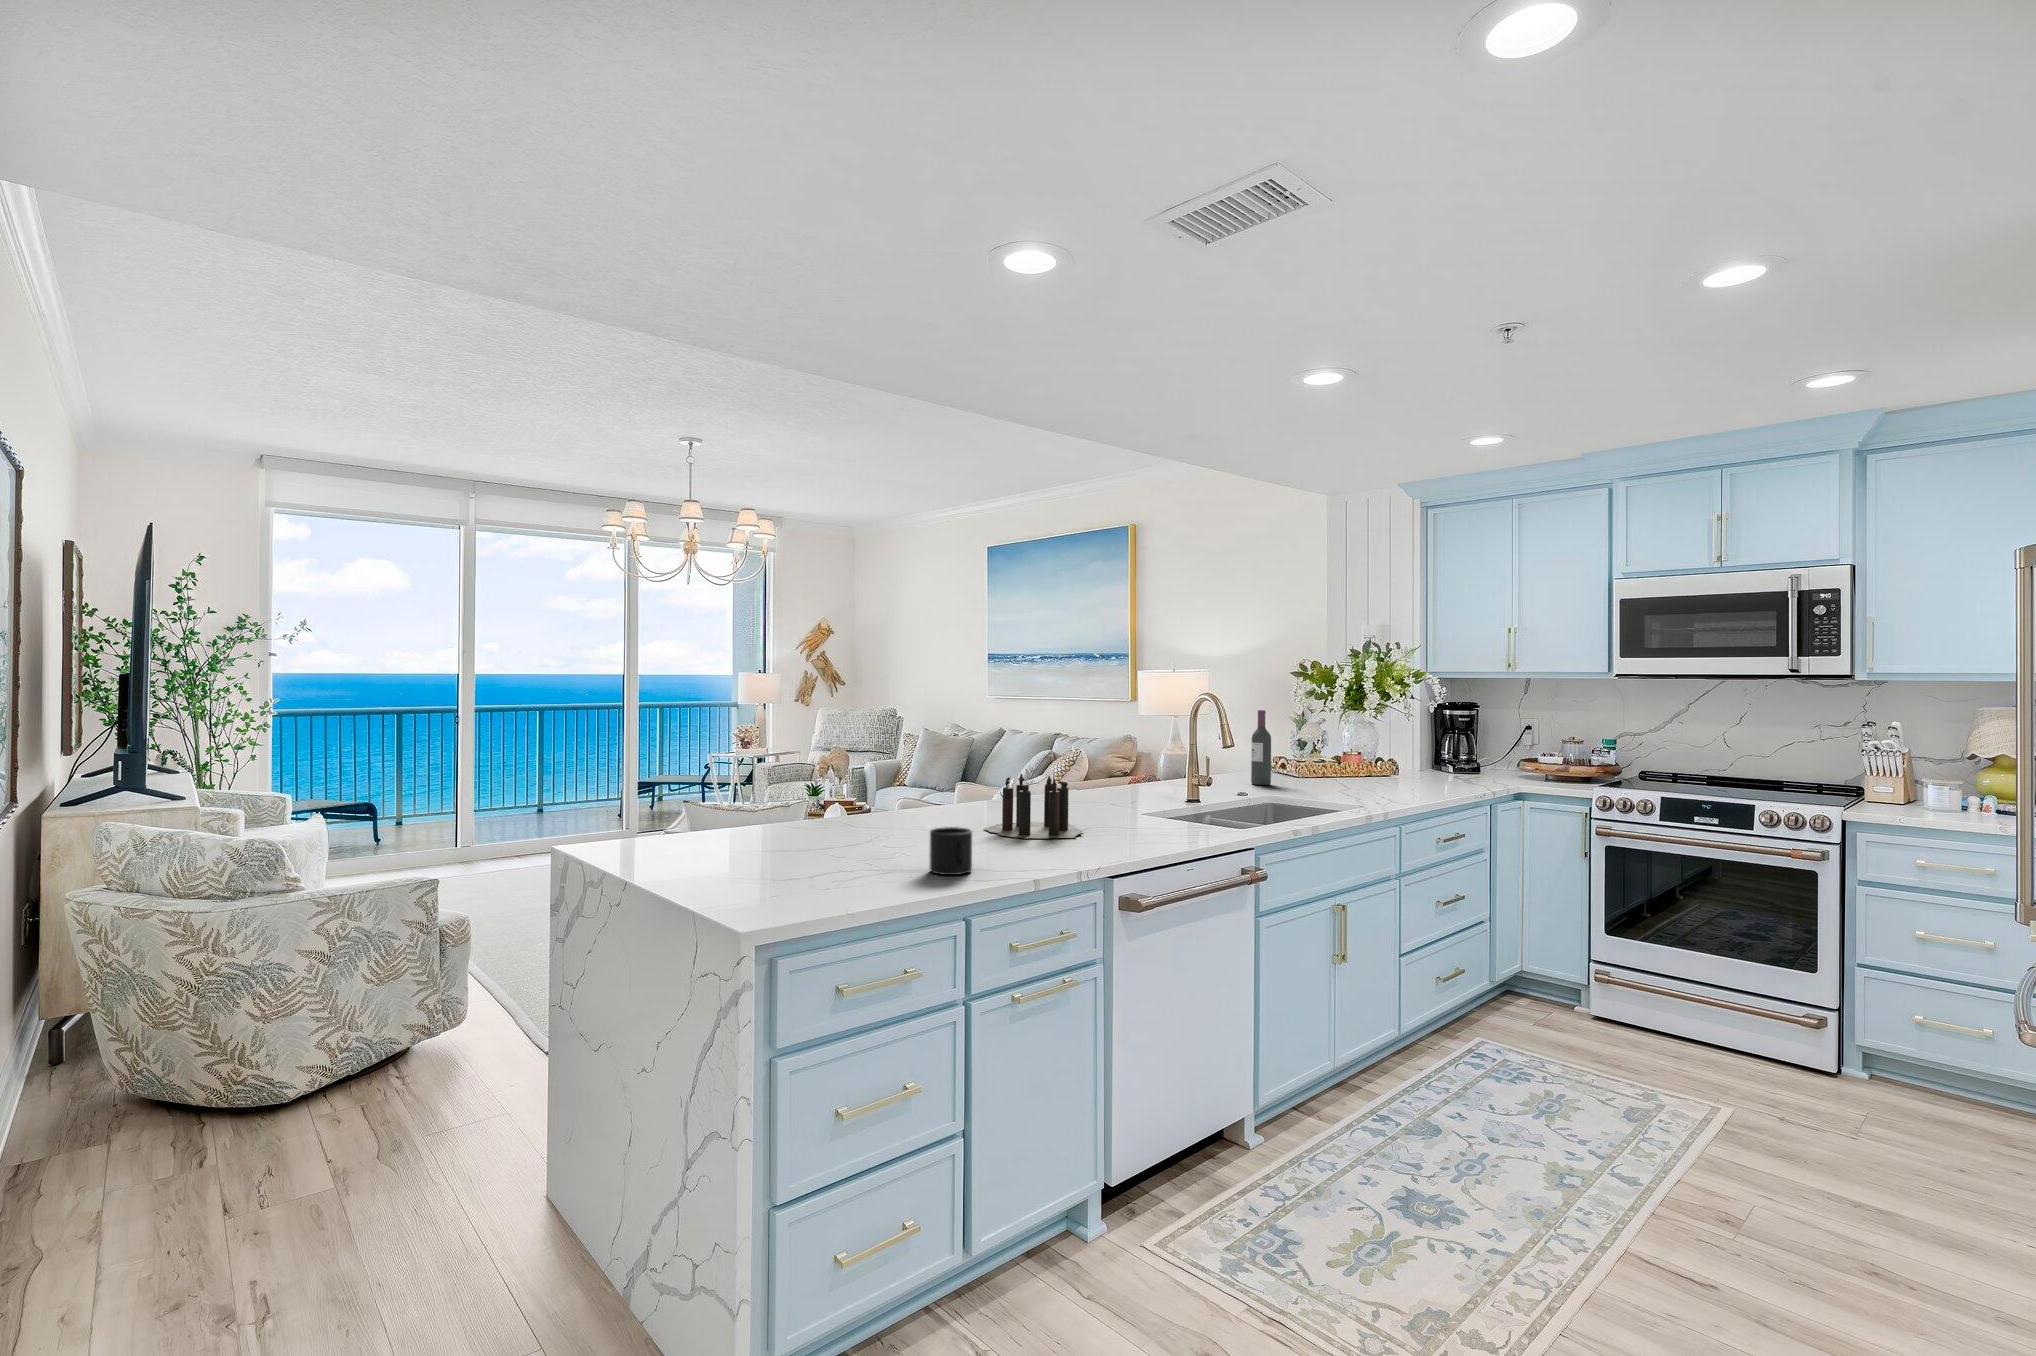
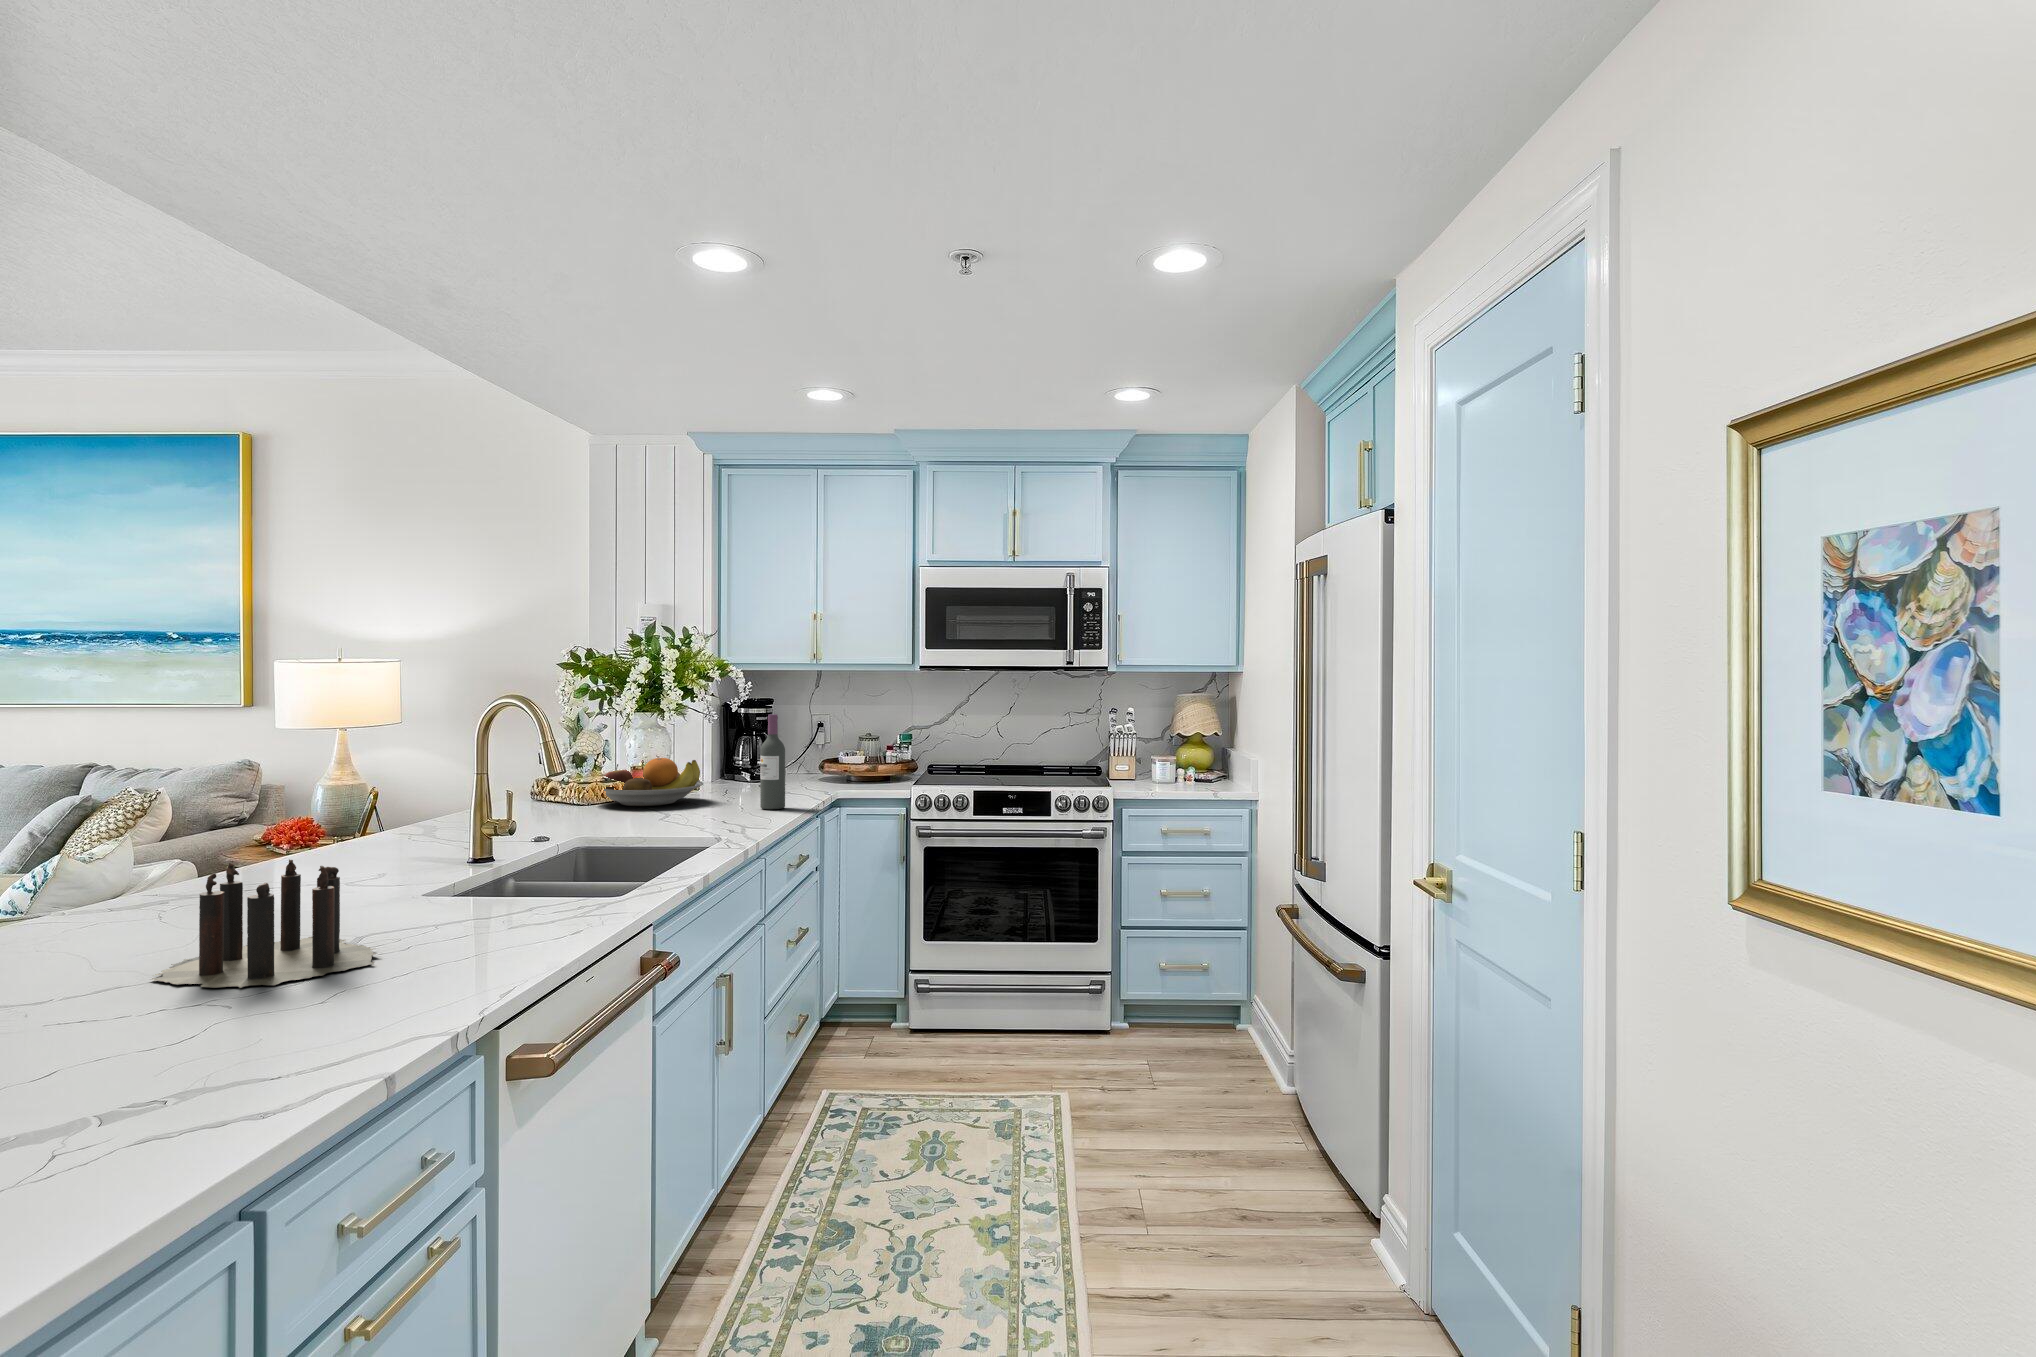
wine bottle: present [1251,710,1271,785] -> present [760,714,785,809]
fruit bowl: none [1308,746,1395,782] -> present [604,758,703,806]
mug: present [930,827,972,875] -> none [134,1004,246,1118]

